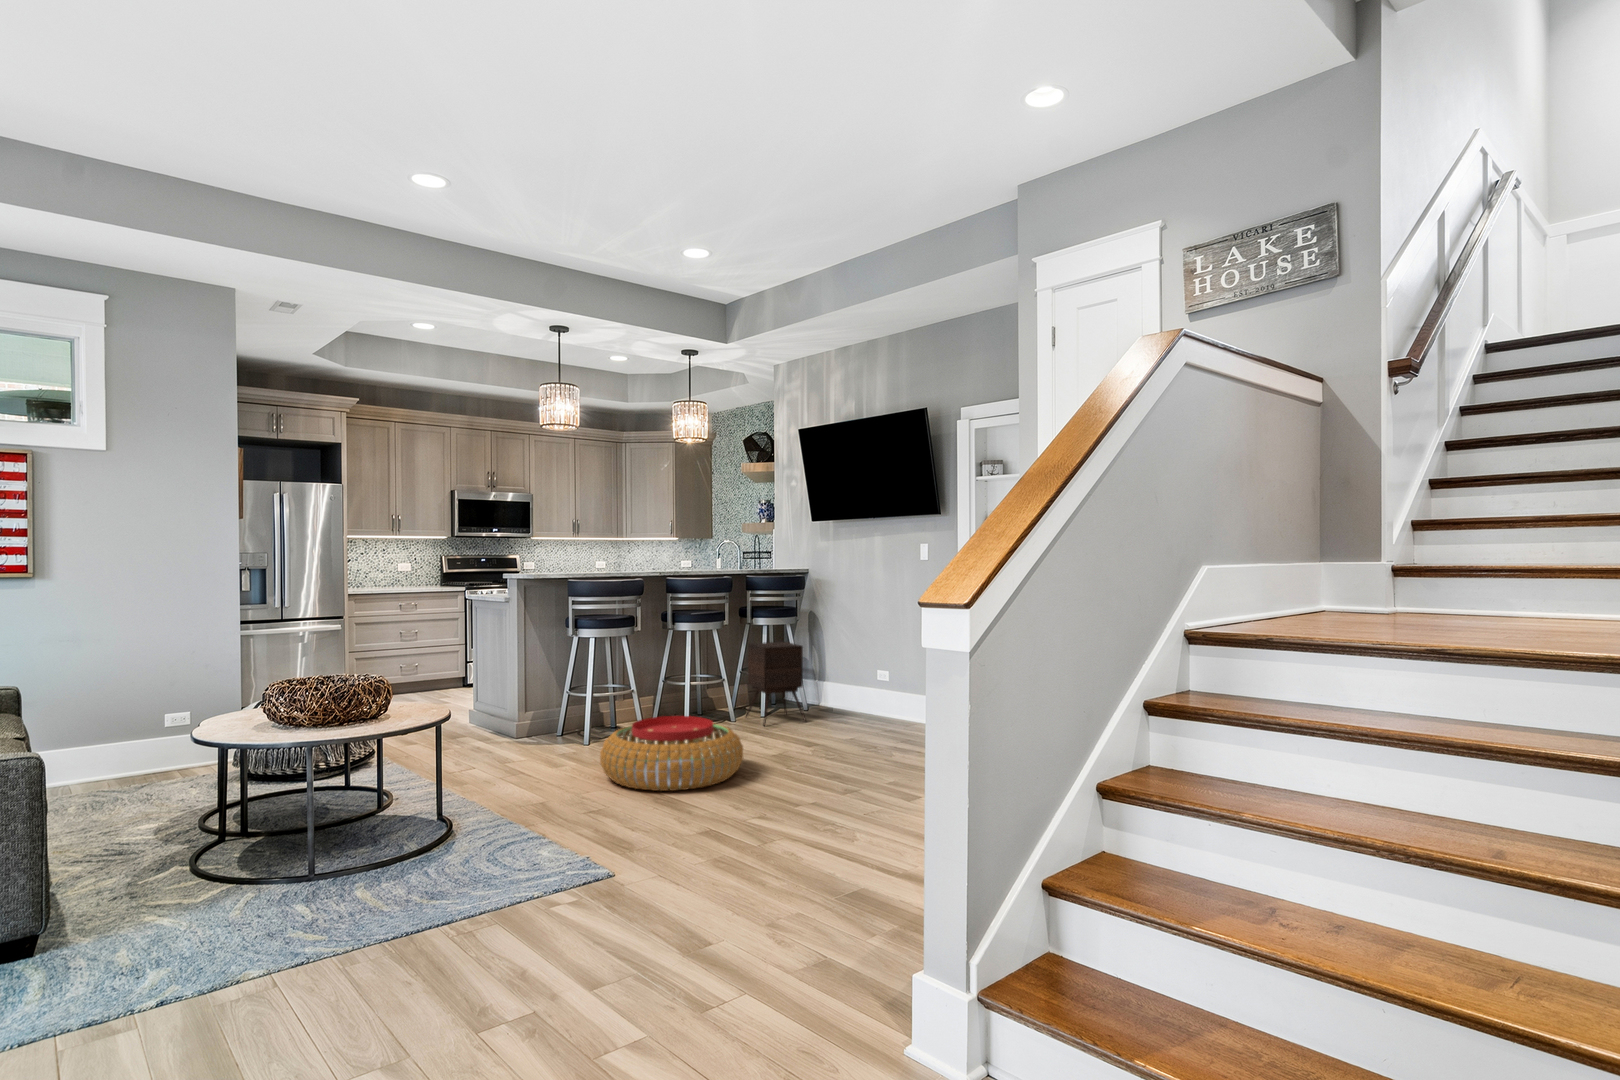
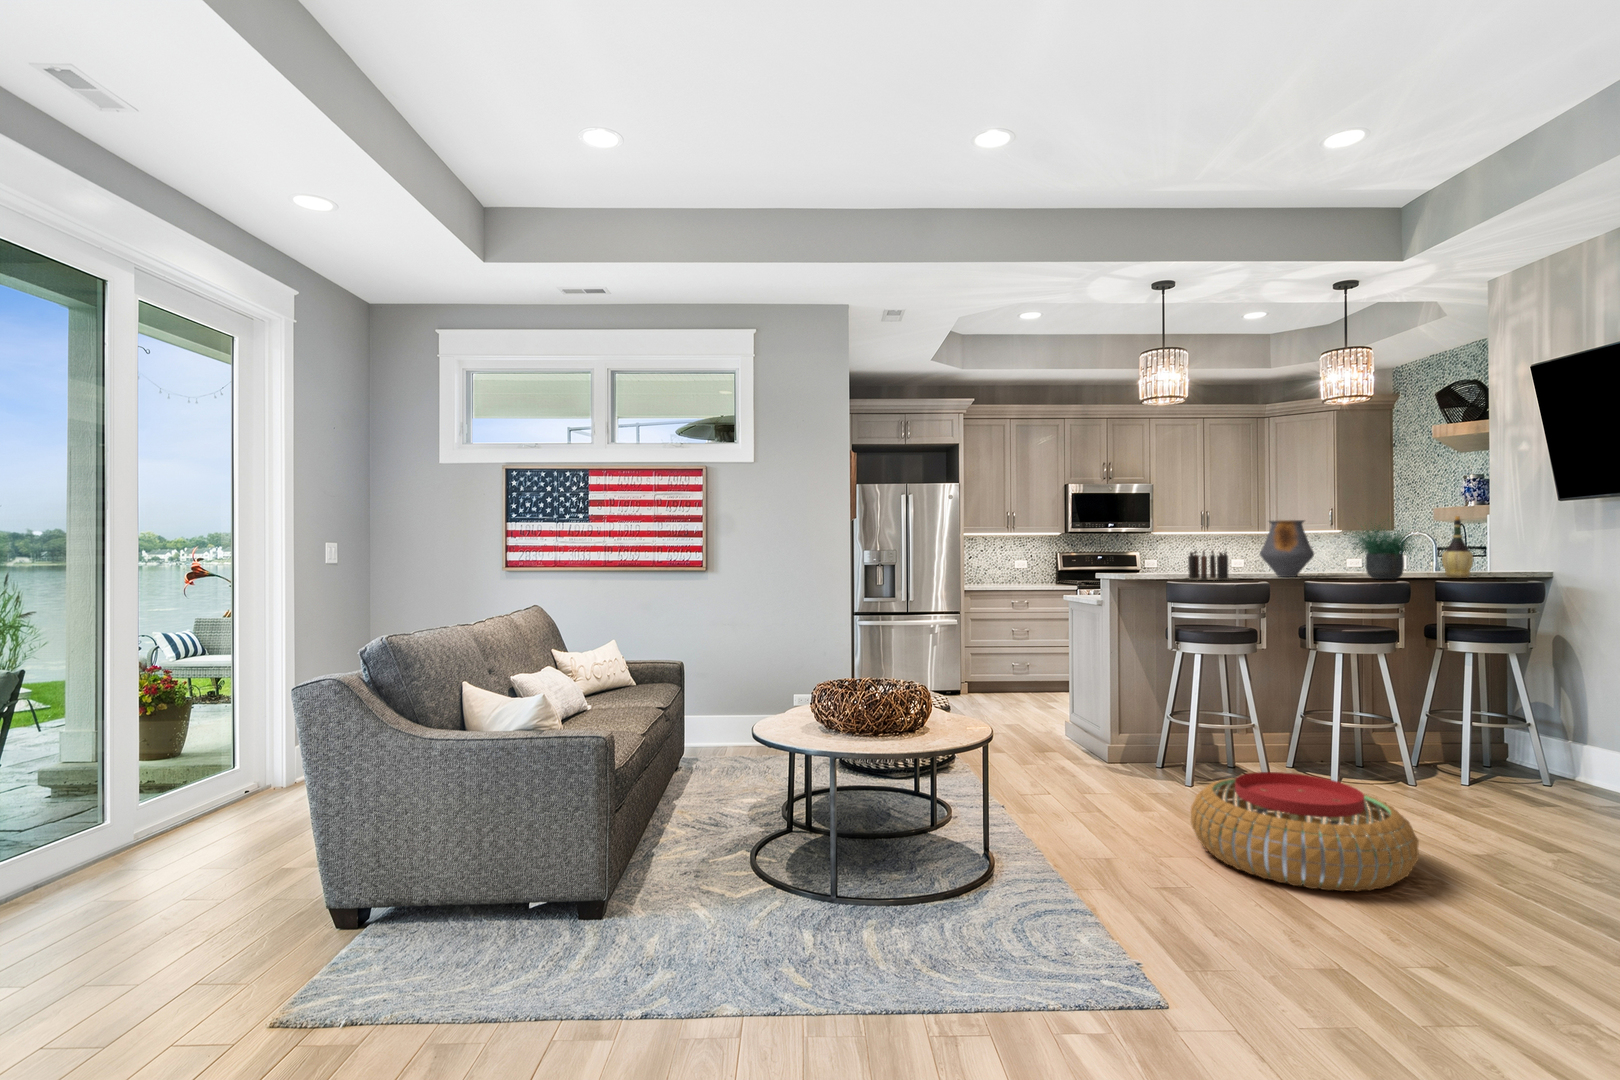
potted plant: none [690,522,744,575] -> present [1353,527,1414,580]
vase: none [634,530,671,574] -> present [1260,520,1314,577]
wine bottle: none [749,530,766,573] -> present [1442,516,1473,578]
candle: none [572,552,624,577] -> present [1188,550,1231,580]
side table: present [746,642,806,725] -> none [1437,679,1553,810]

